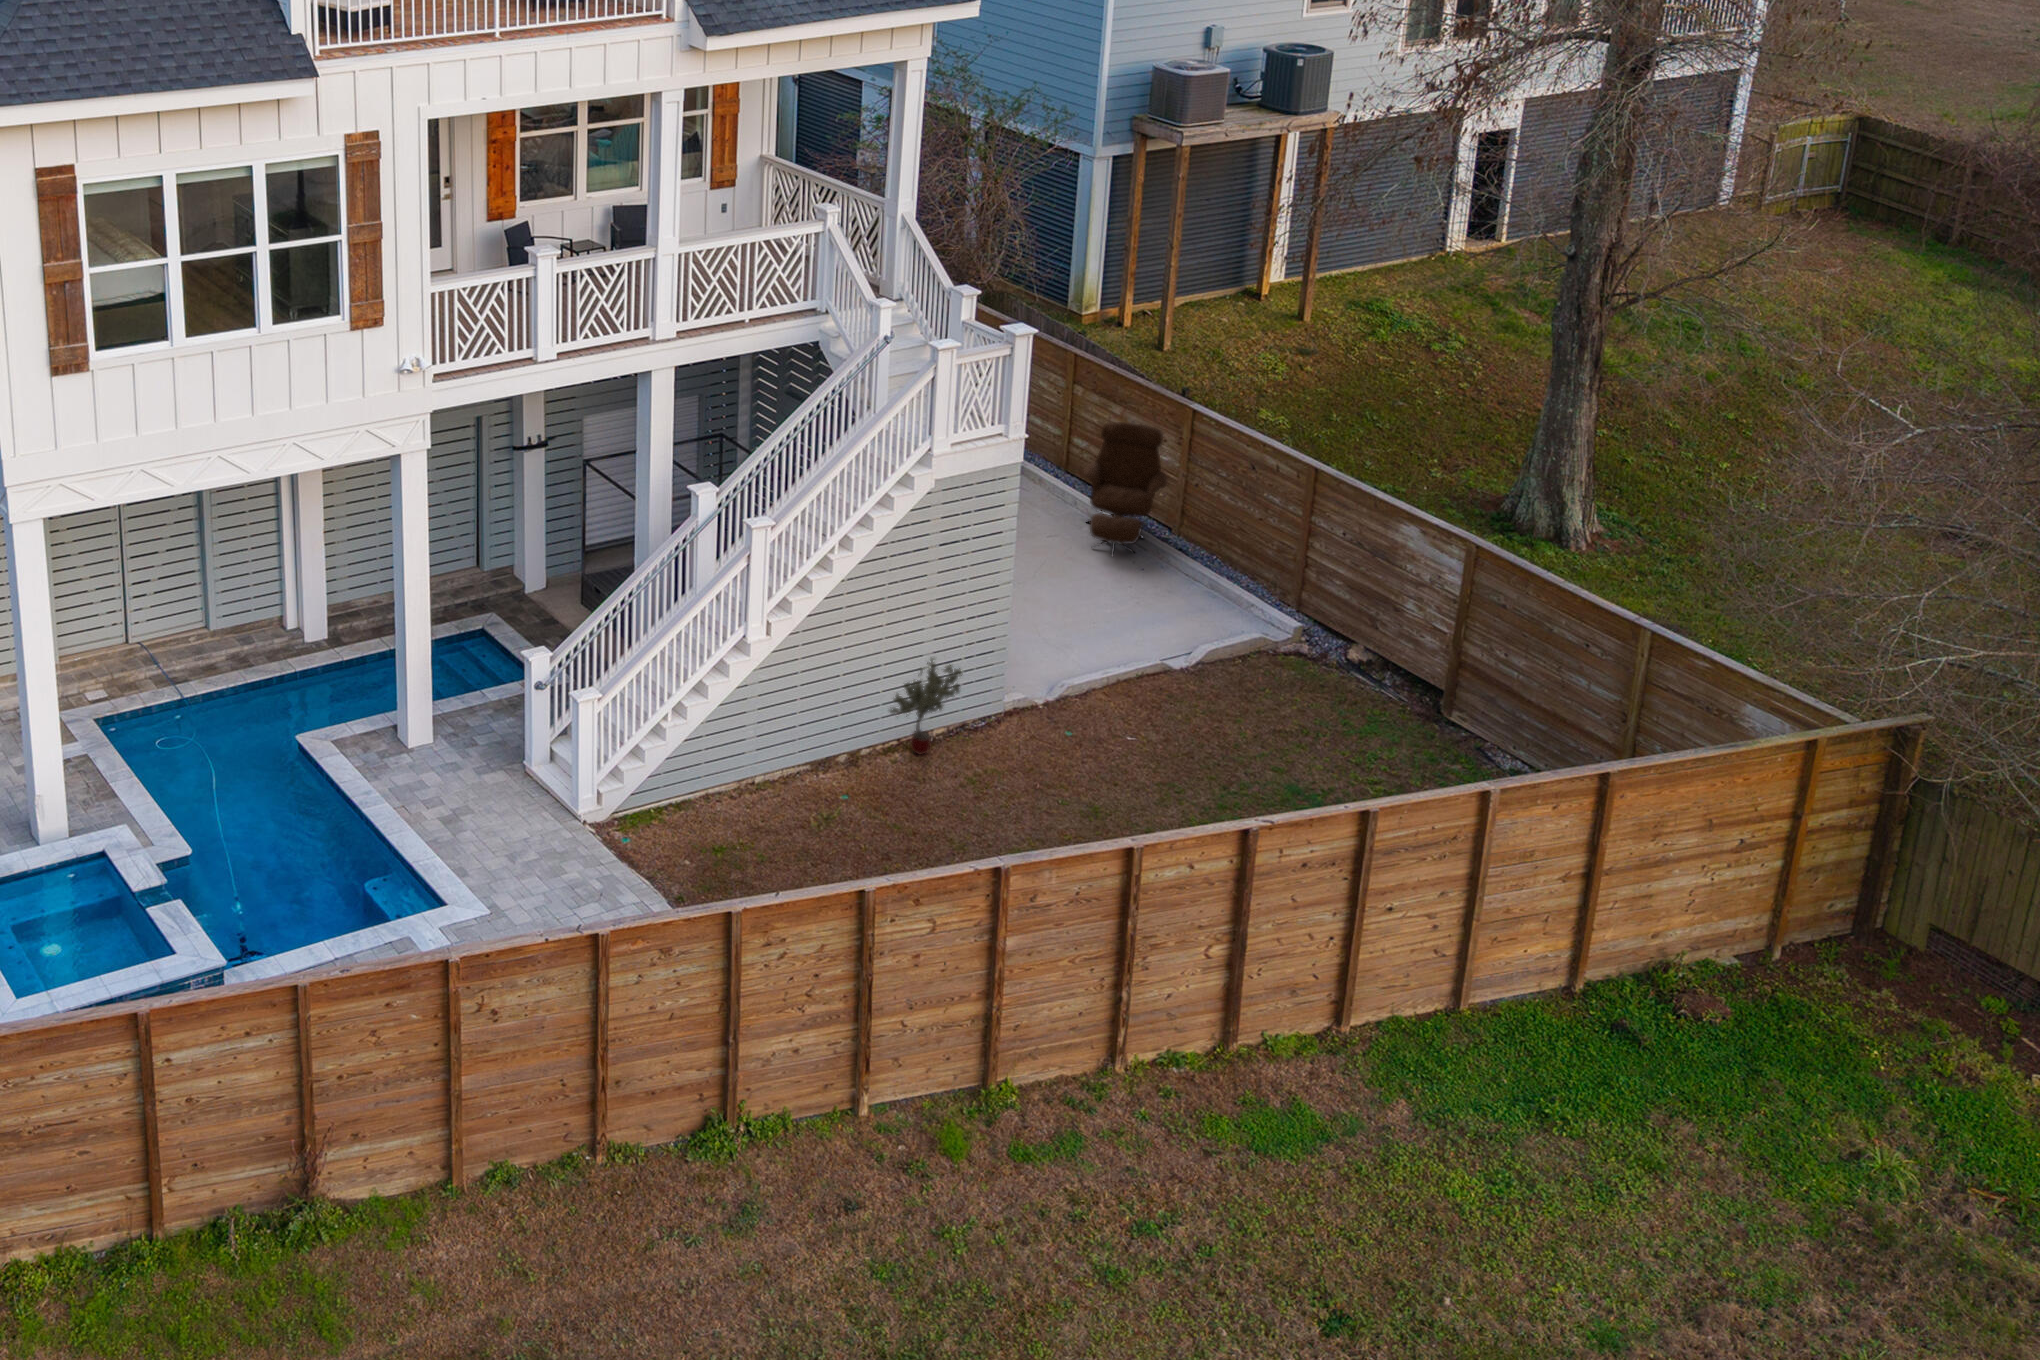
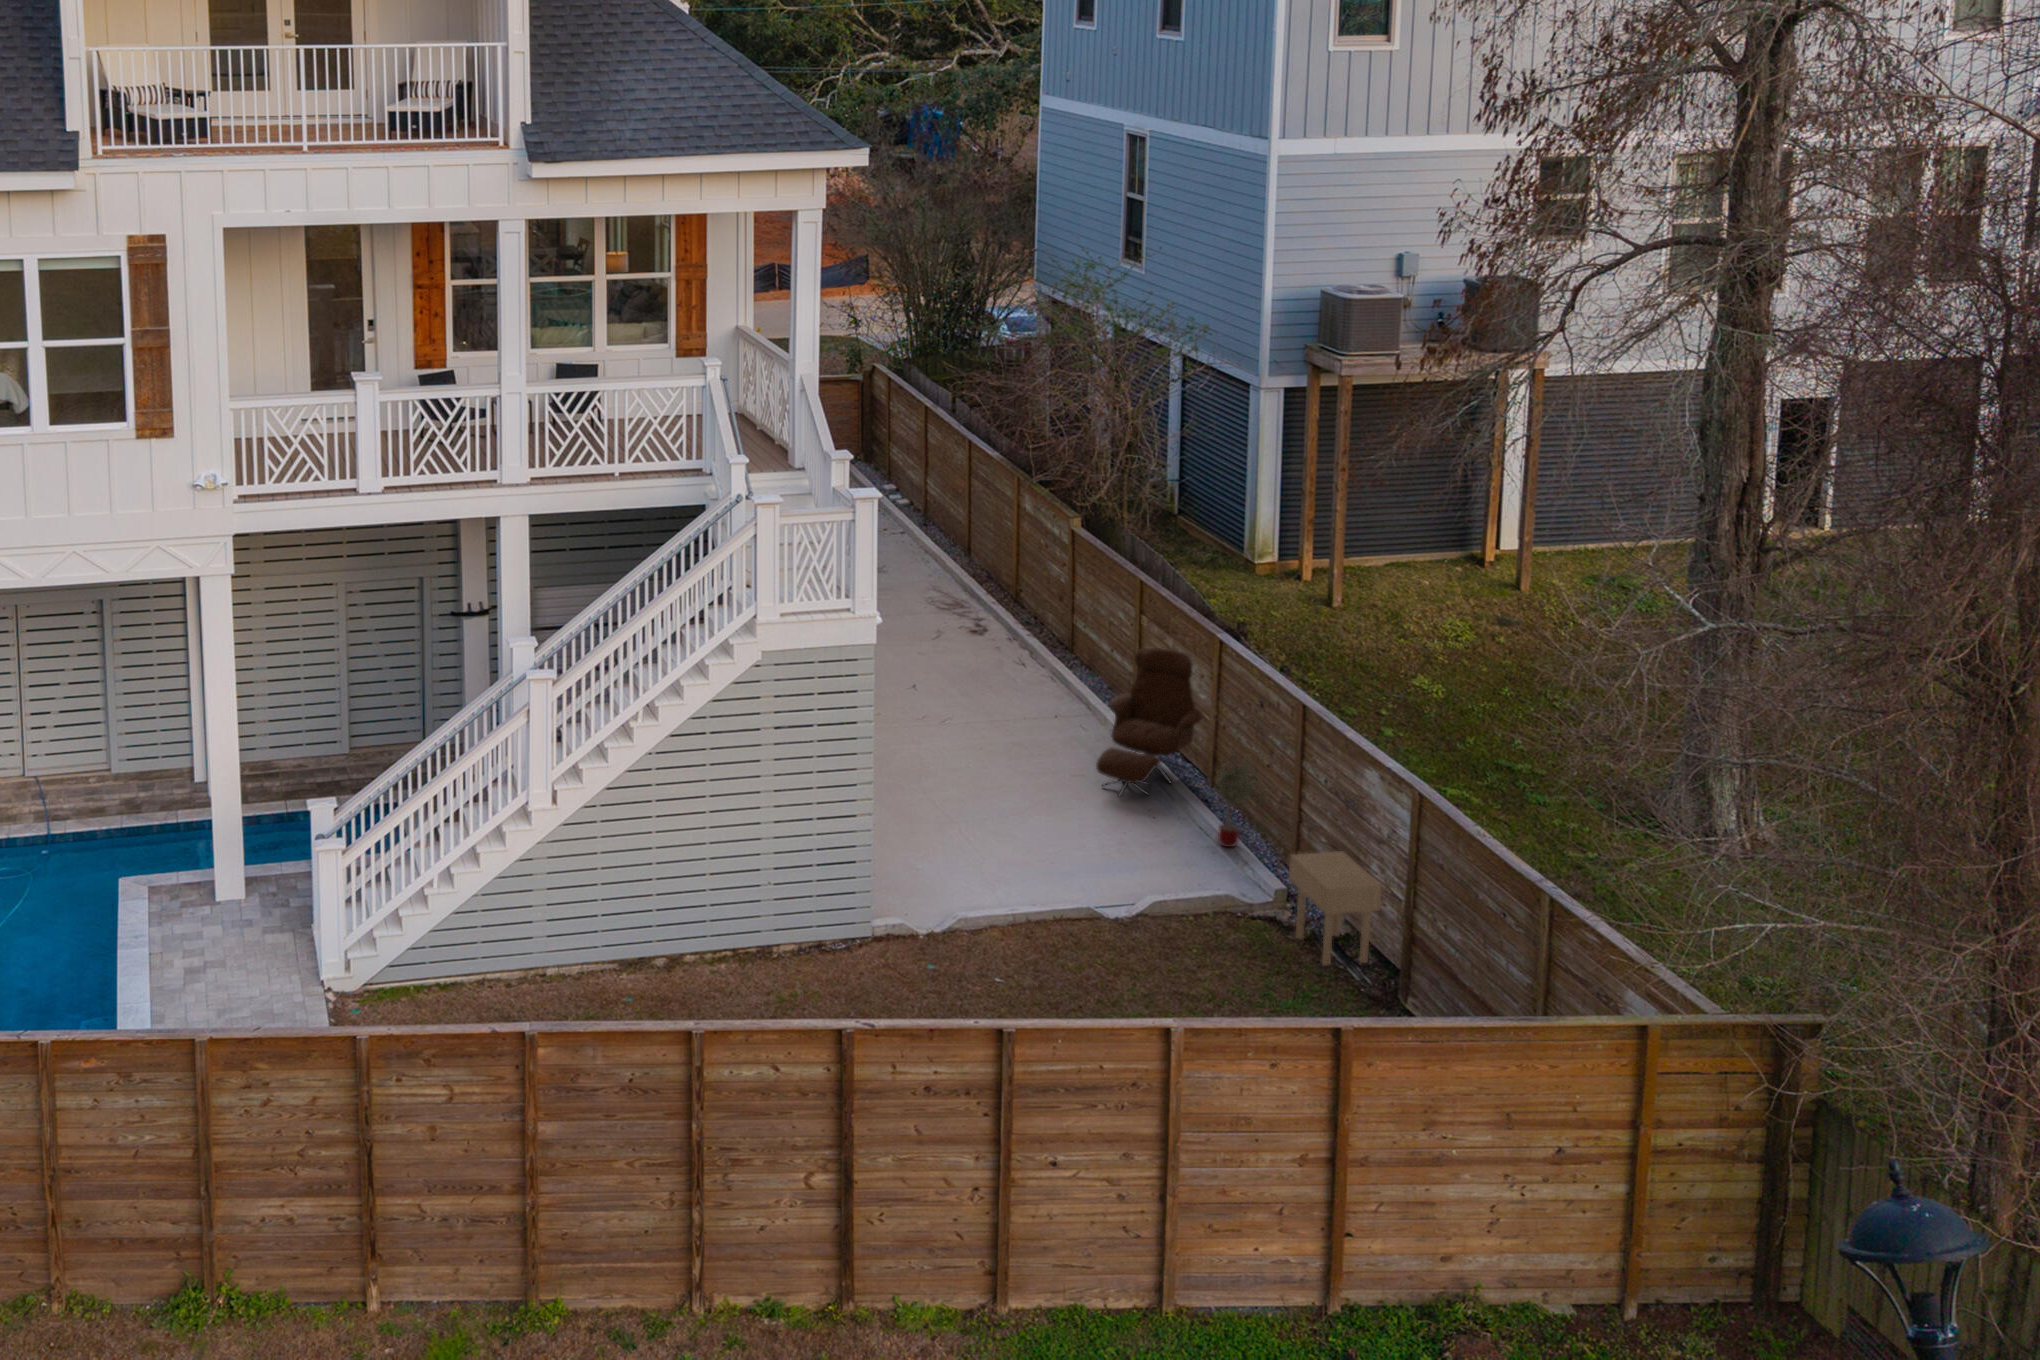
side table: none [1330,601,1419,697] -> present [1289,851,1382,966]
potted tree: present [890,658,962,754] -> present [1216,751,1268,847]

